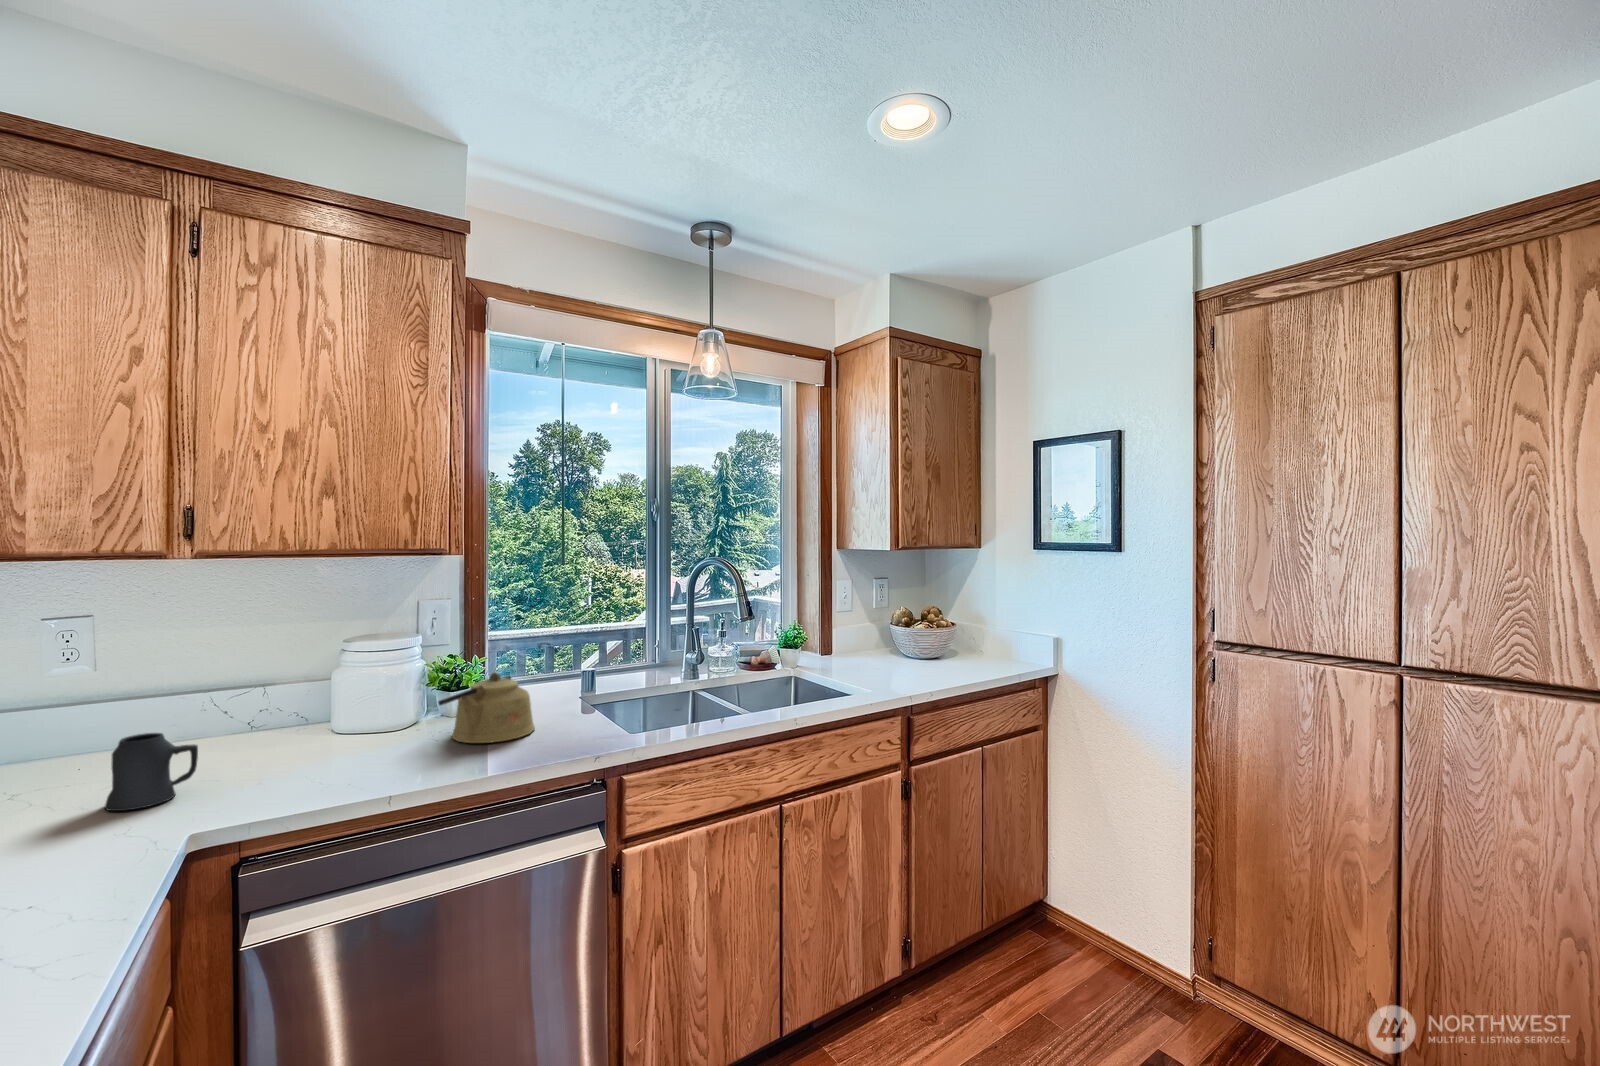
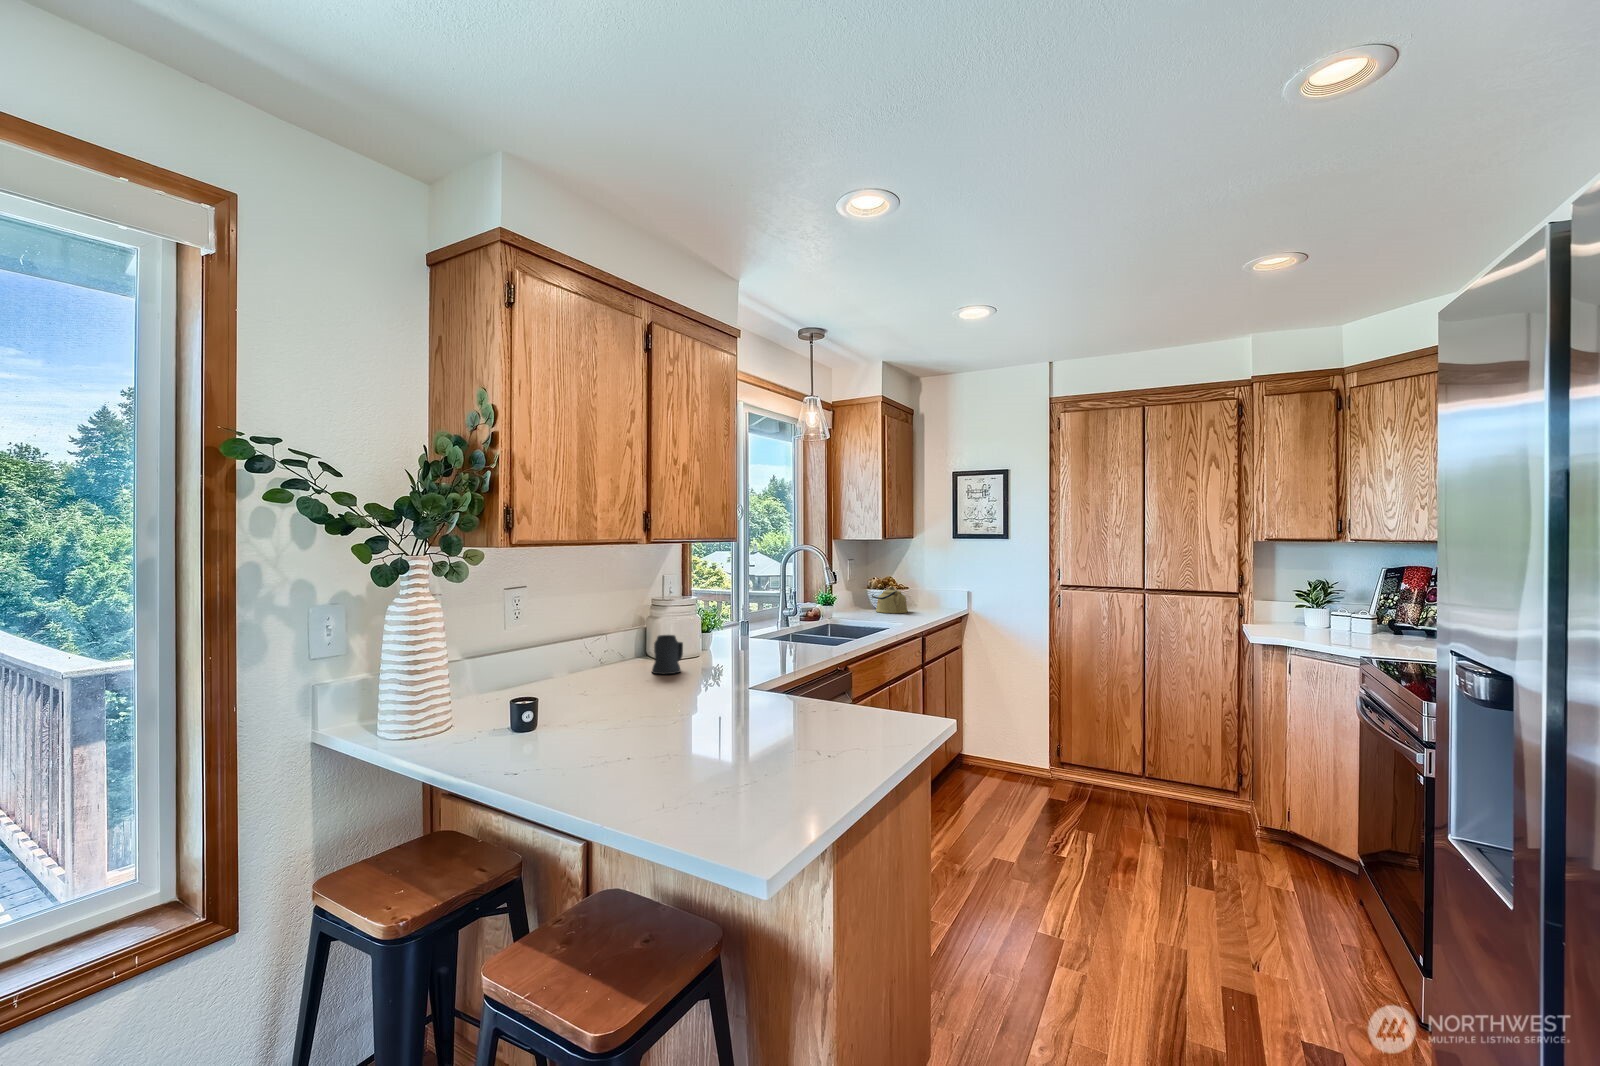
kettle: present [438,672,535,743] -> present [872,587,908,613]

